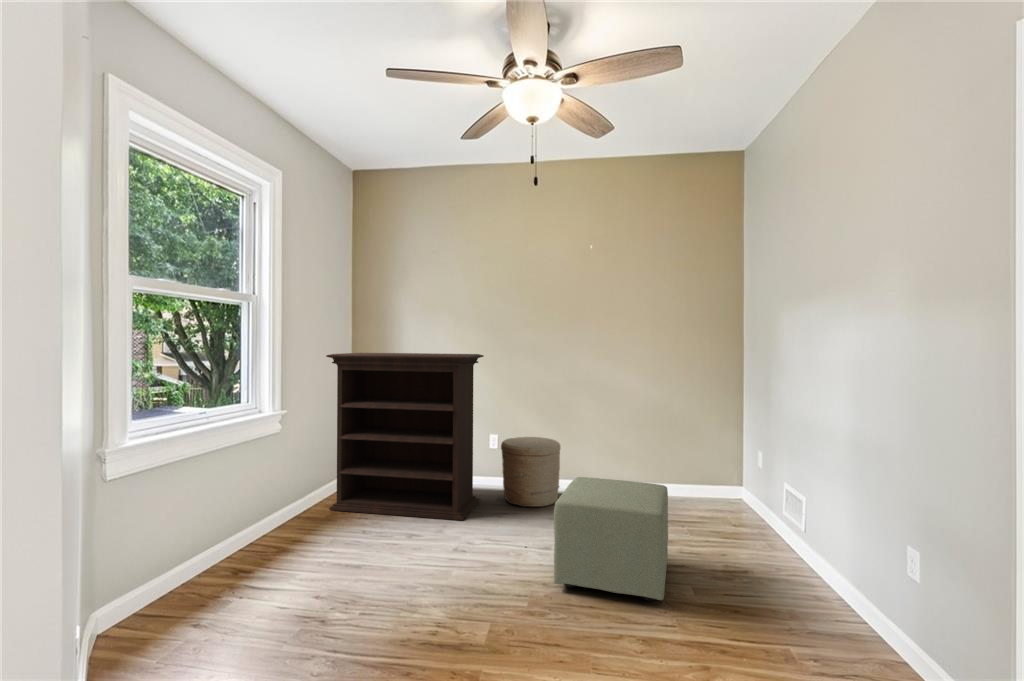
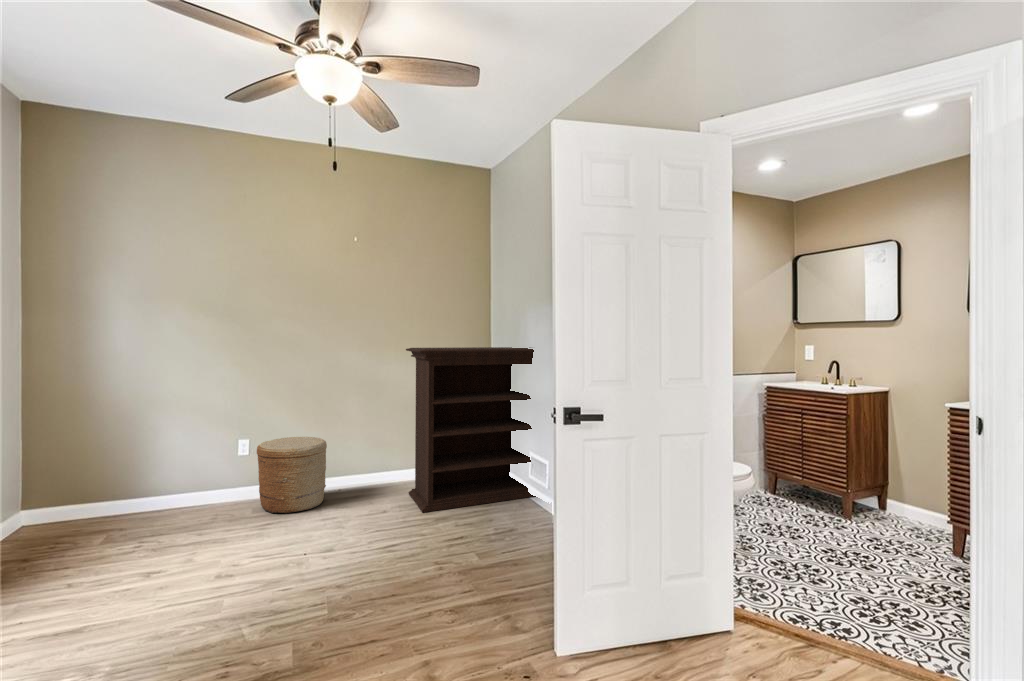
bookshelf: present [326,353,484,520] -> present [406,347,534,512]
ottoman: present [554,477,668,601] -> none [350,467,459,583]

